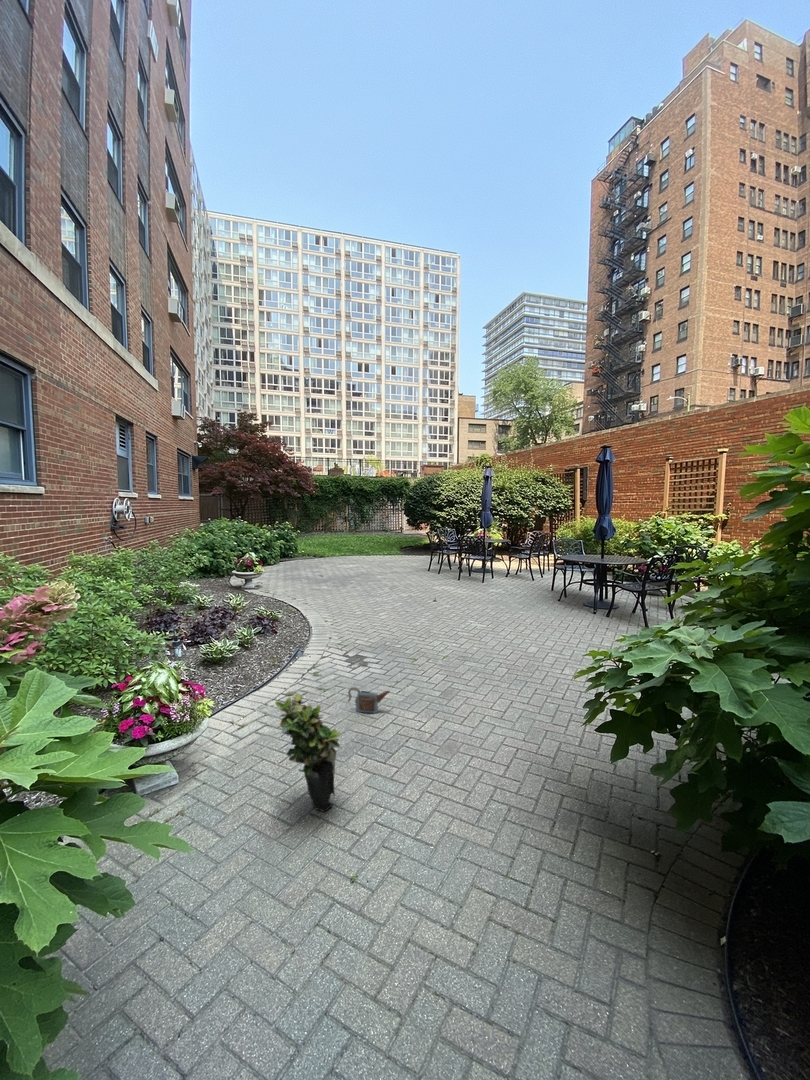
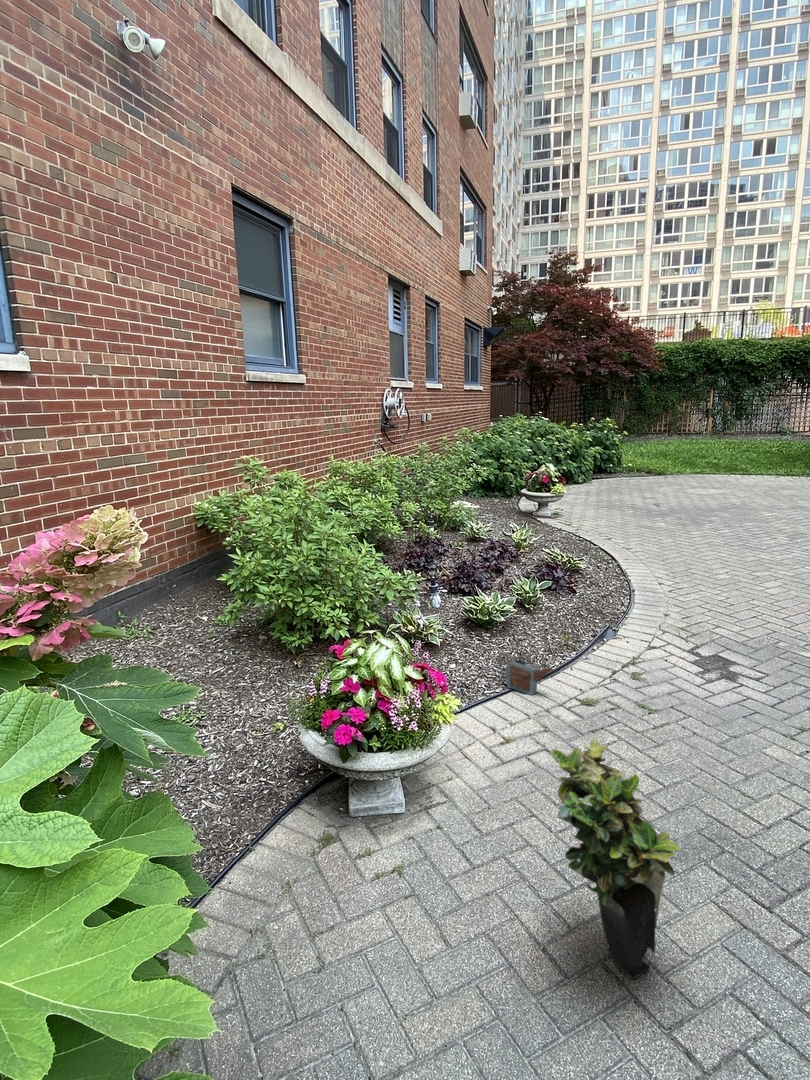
watering can: present [348,687,389,713] -> present [497,652,553,695]

